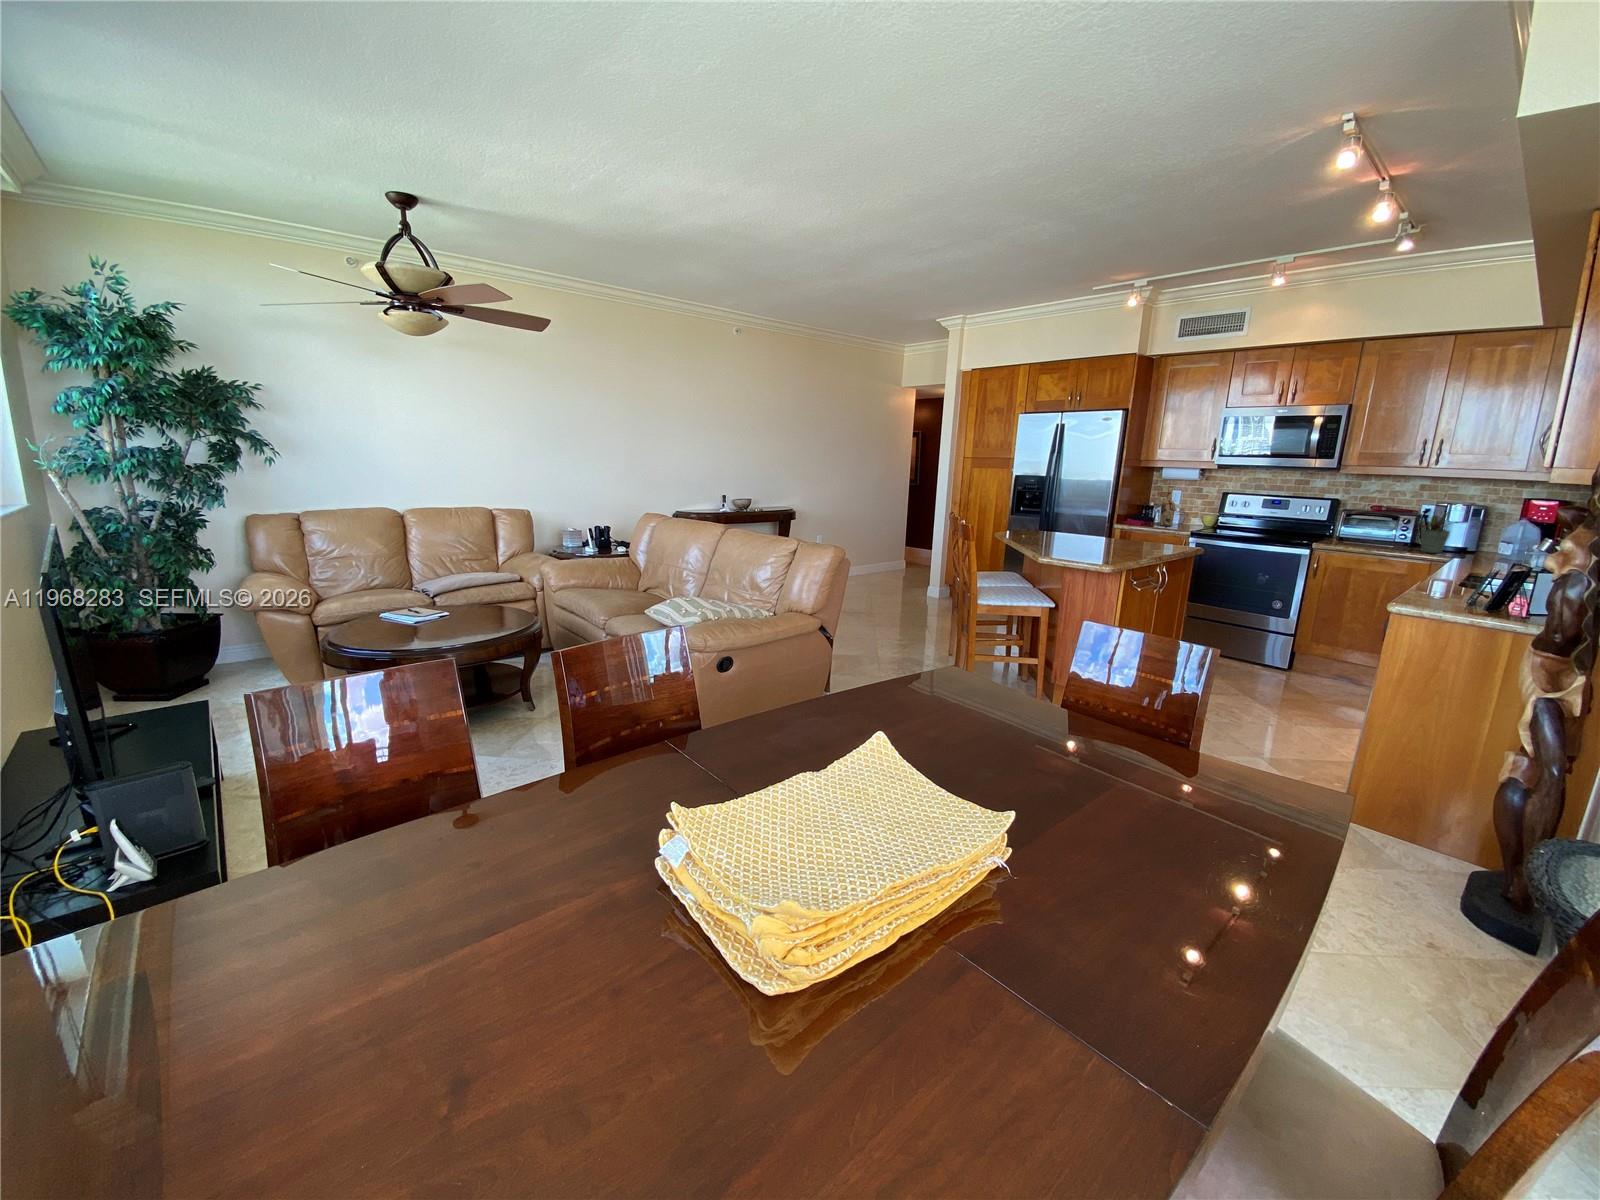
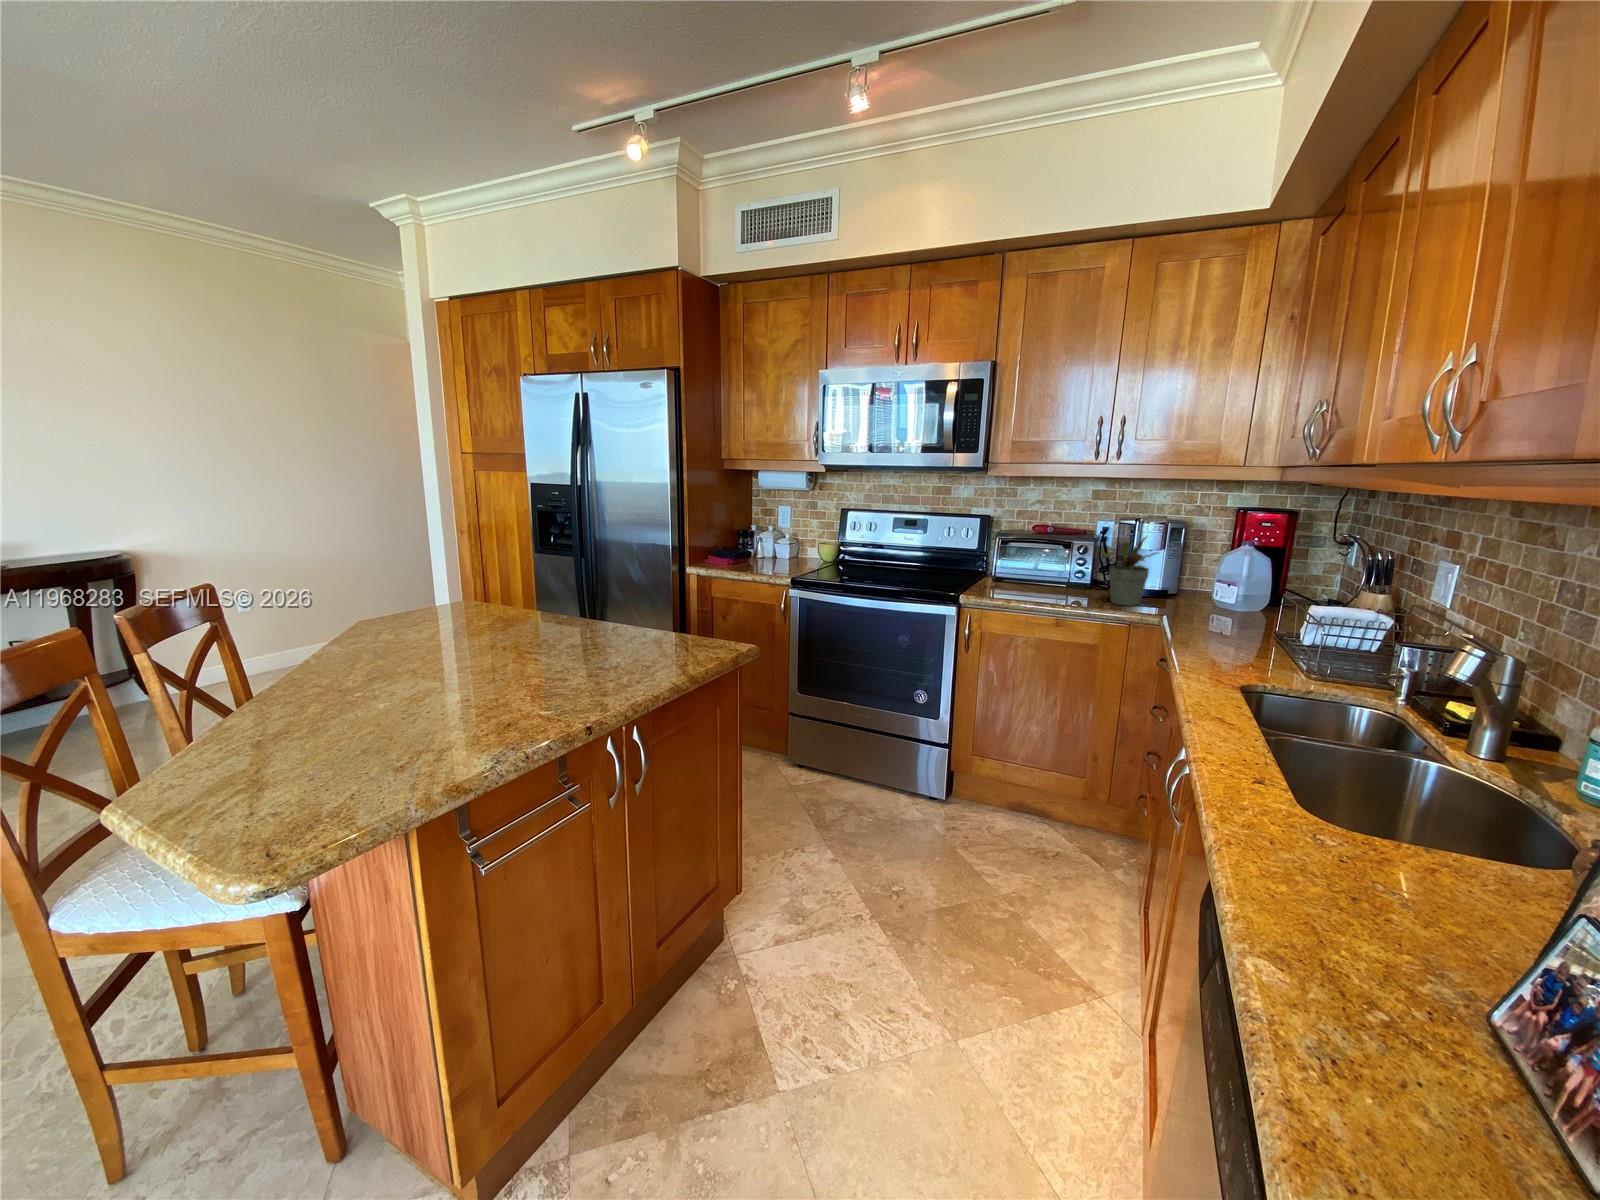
wine bottle: present [1159,486,1175,526] -> none [753,500,773,565]

